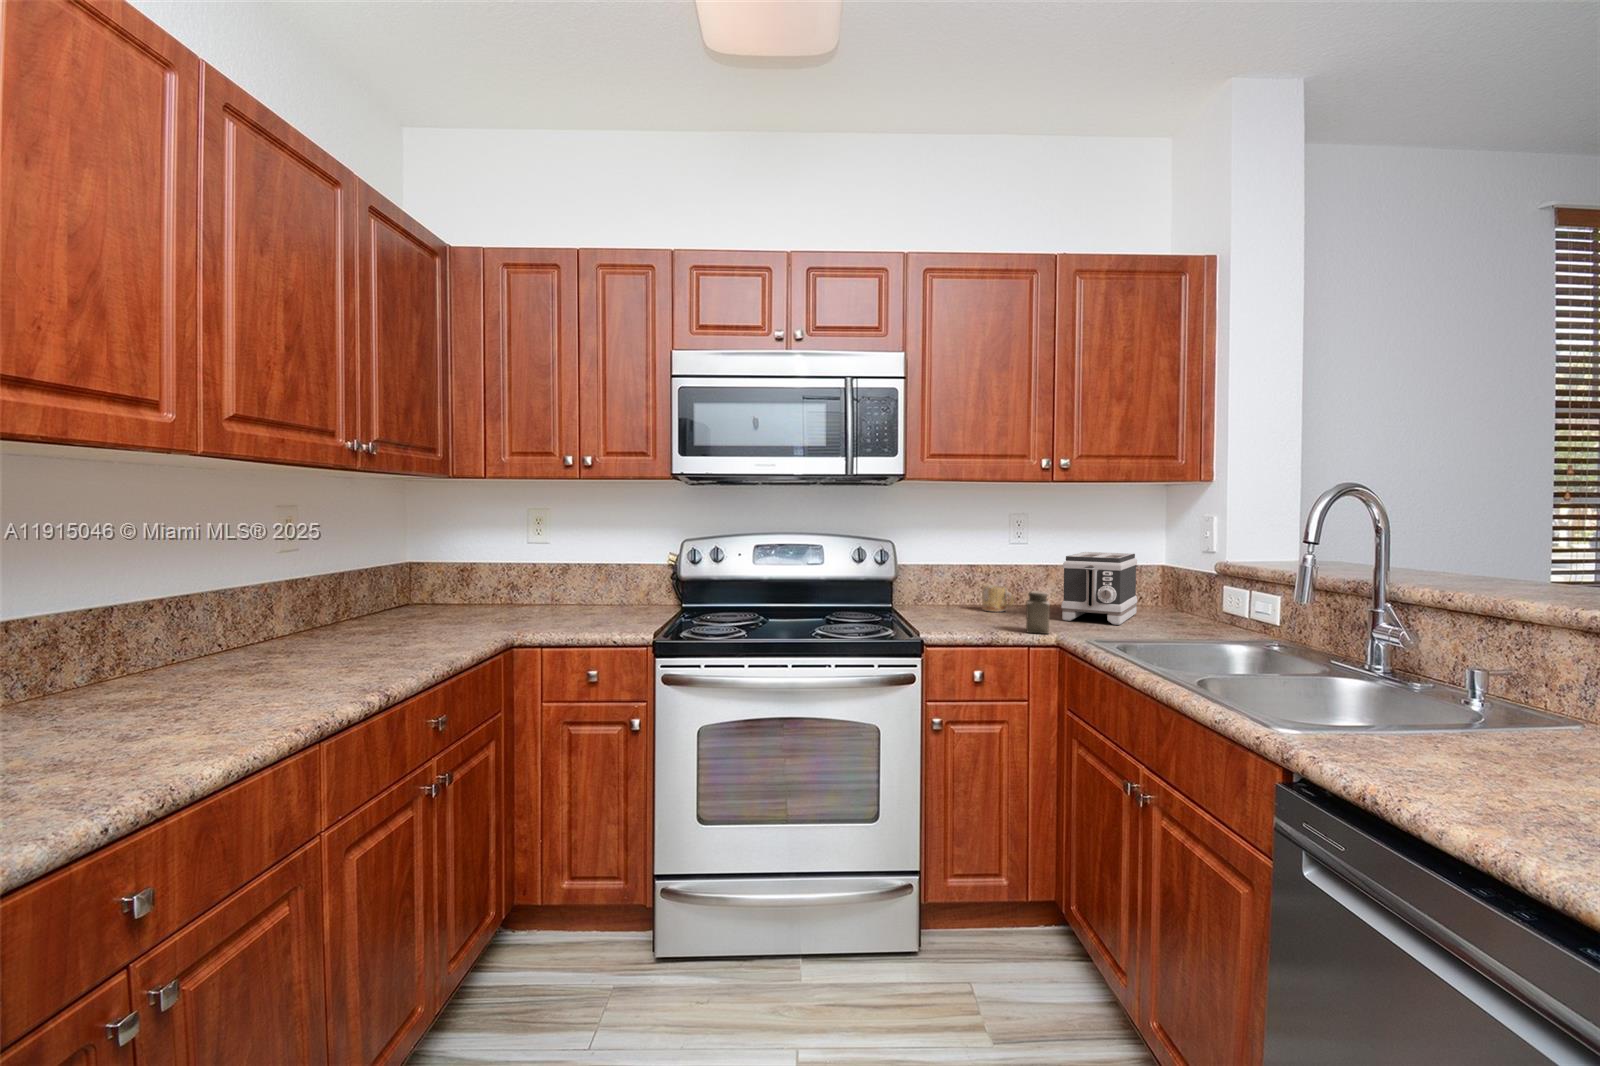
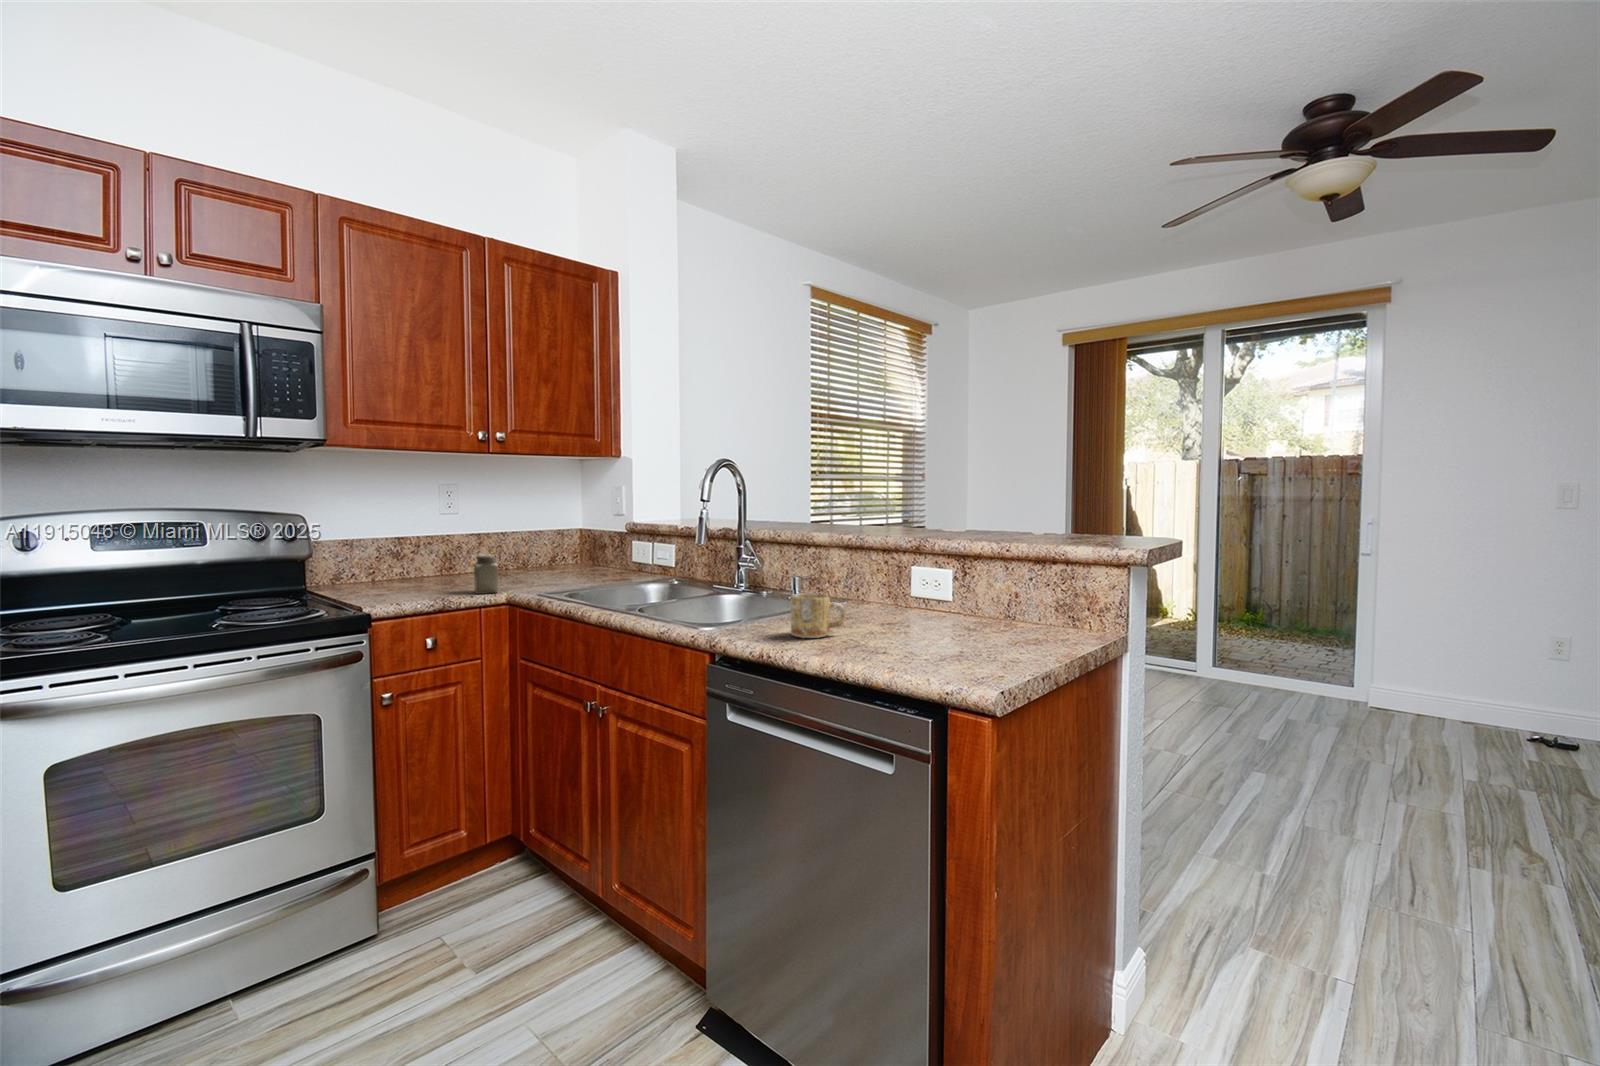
toaster: present [1061,552,1137,625] -> none [503,519,565,581]
mug: present [982,585,1014,612] -> present [790,593,846,638]

